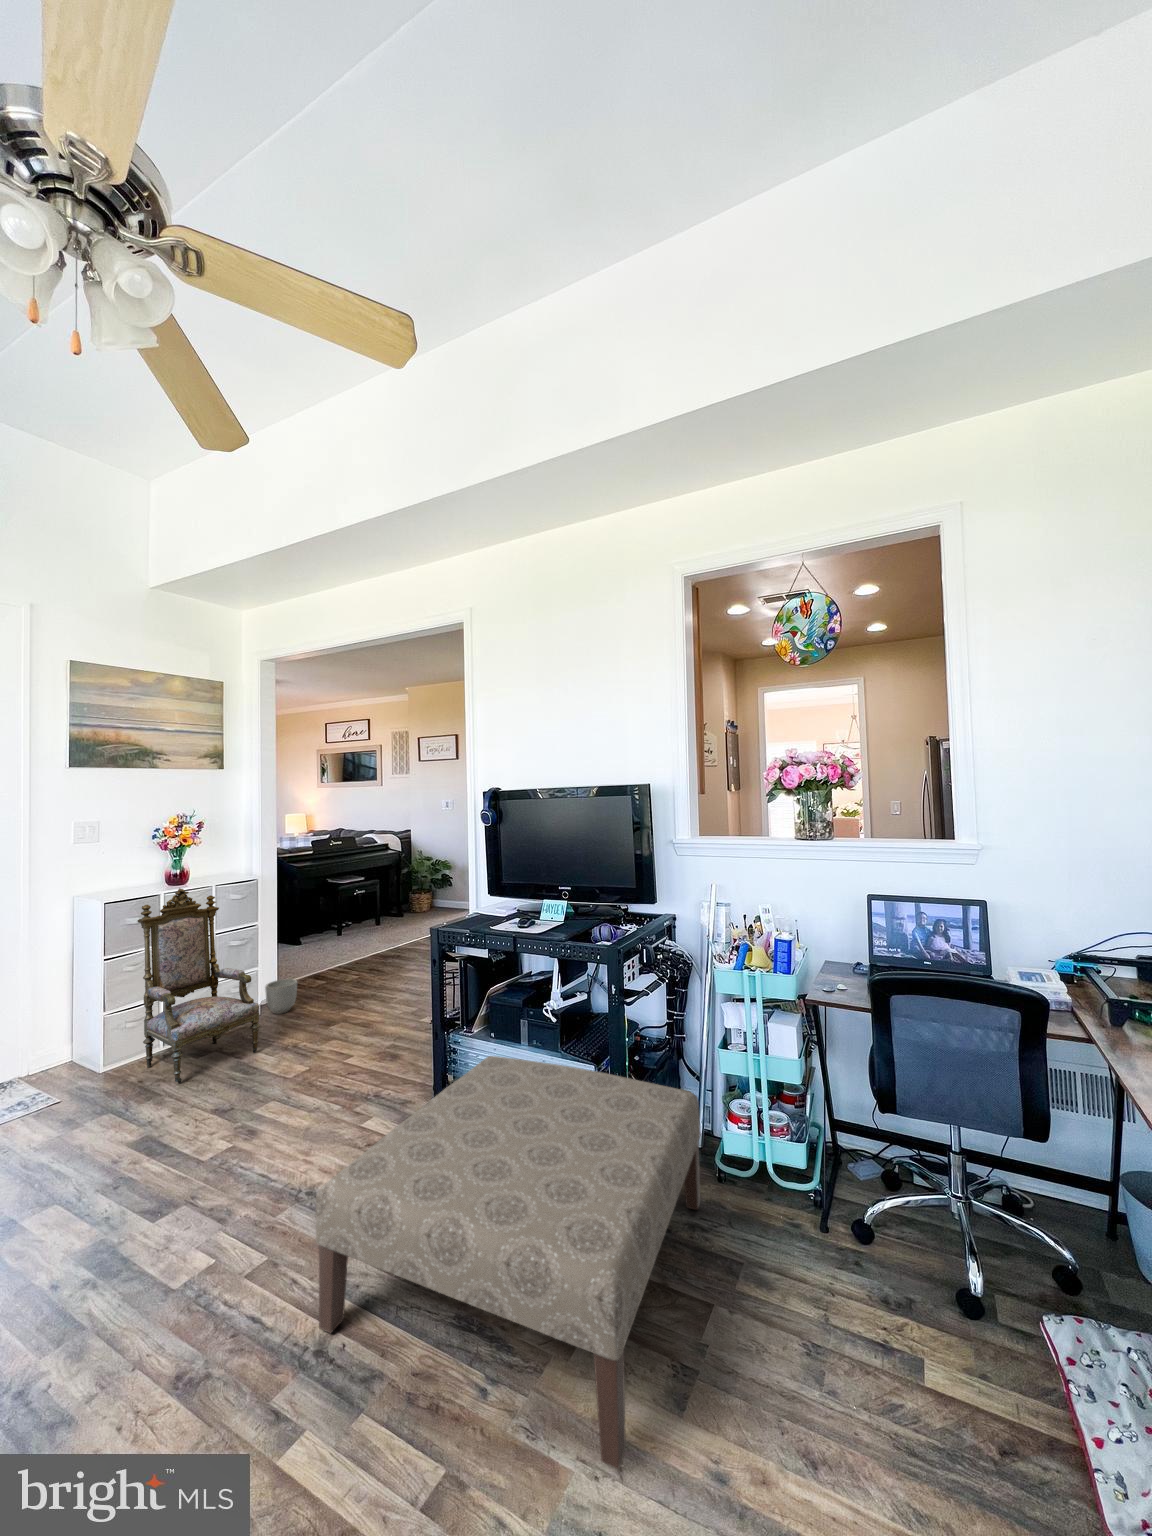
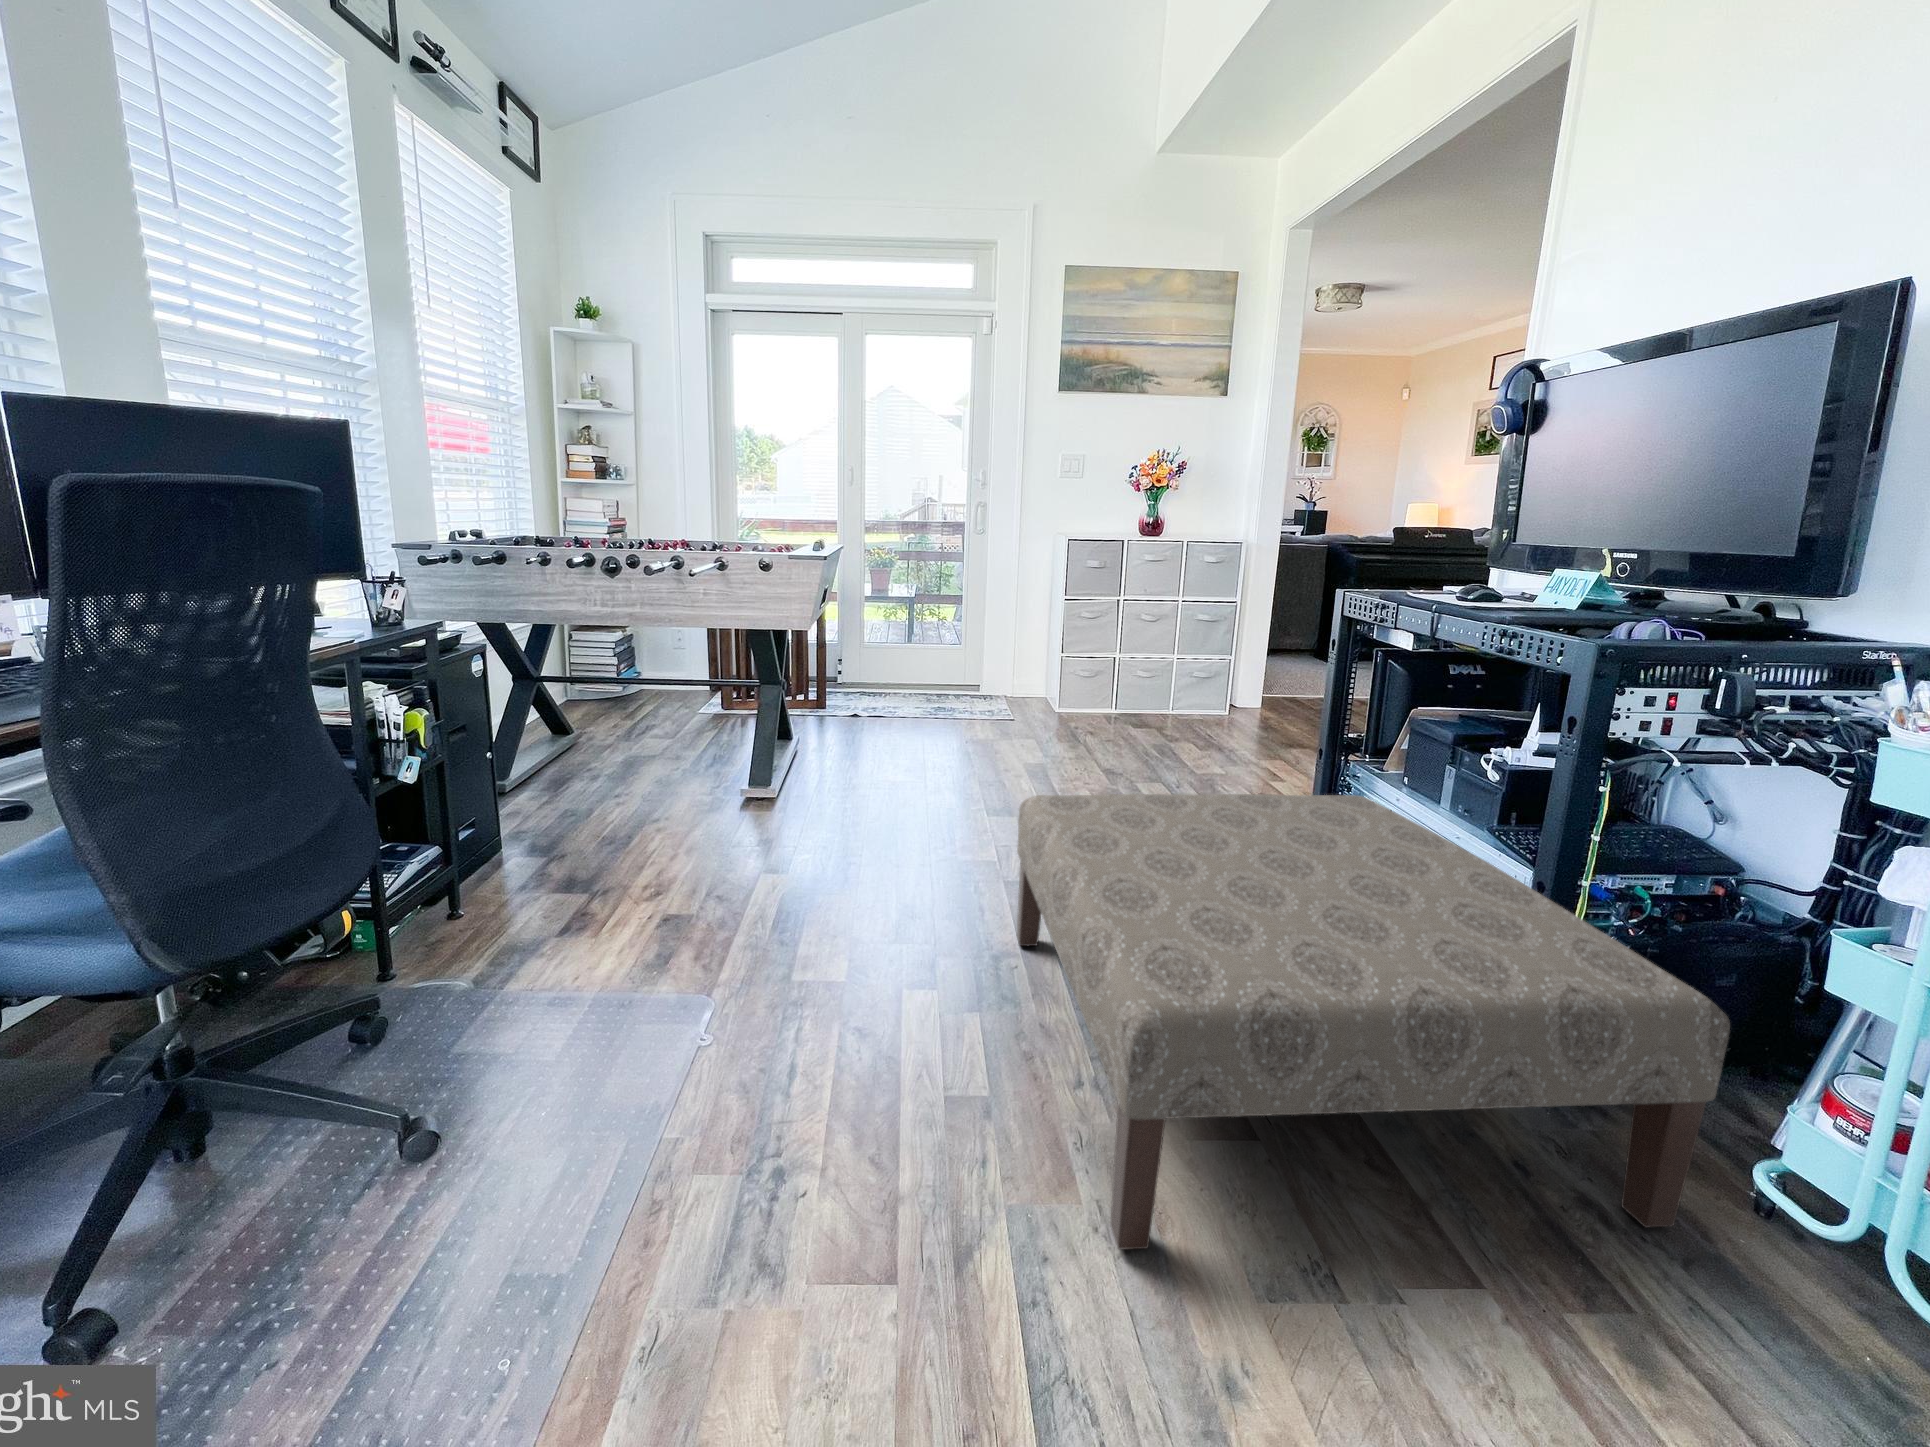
armchair: present [138,888,260,1083] -> none [1093,533,1197,739]
planter: present [265,979,297,1014] -> none [1235,678,1276,719]

